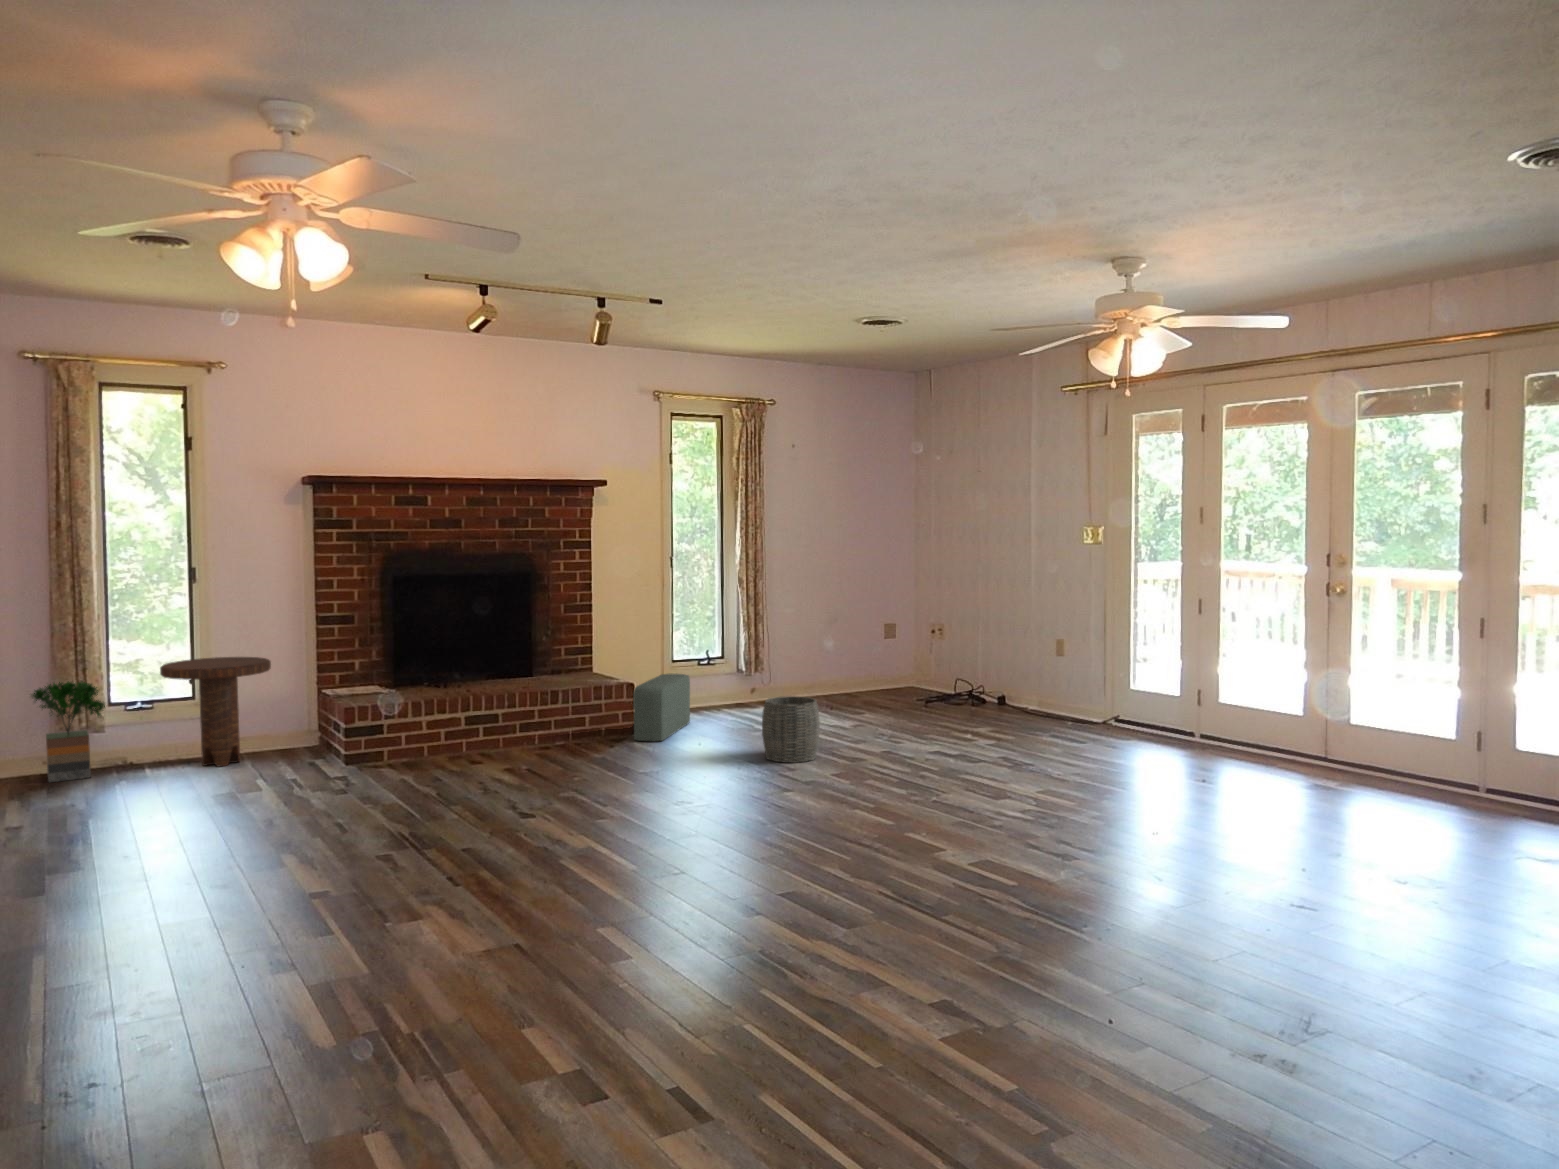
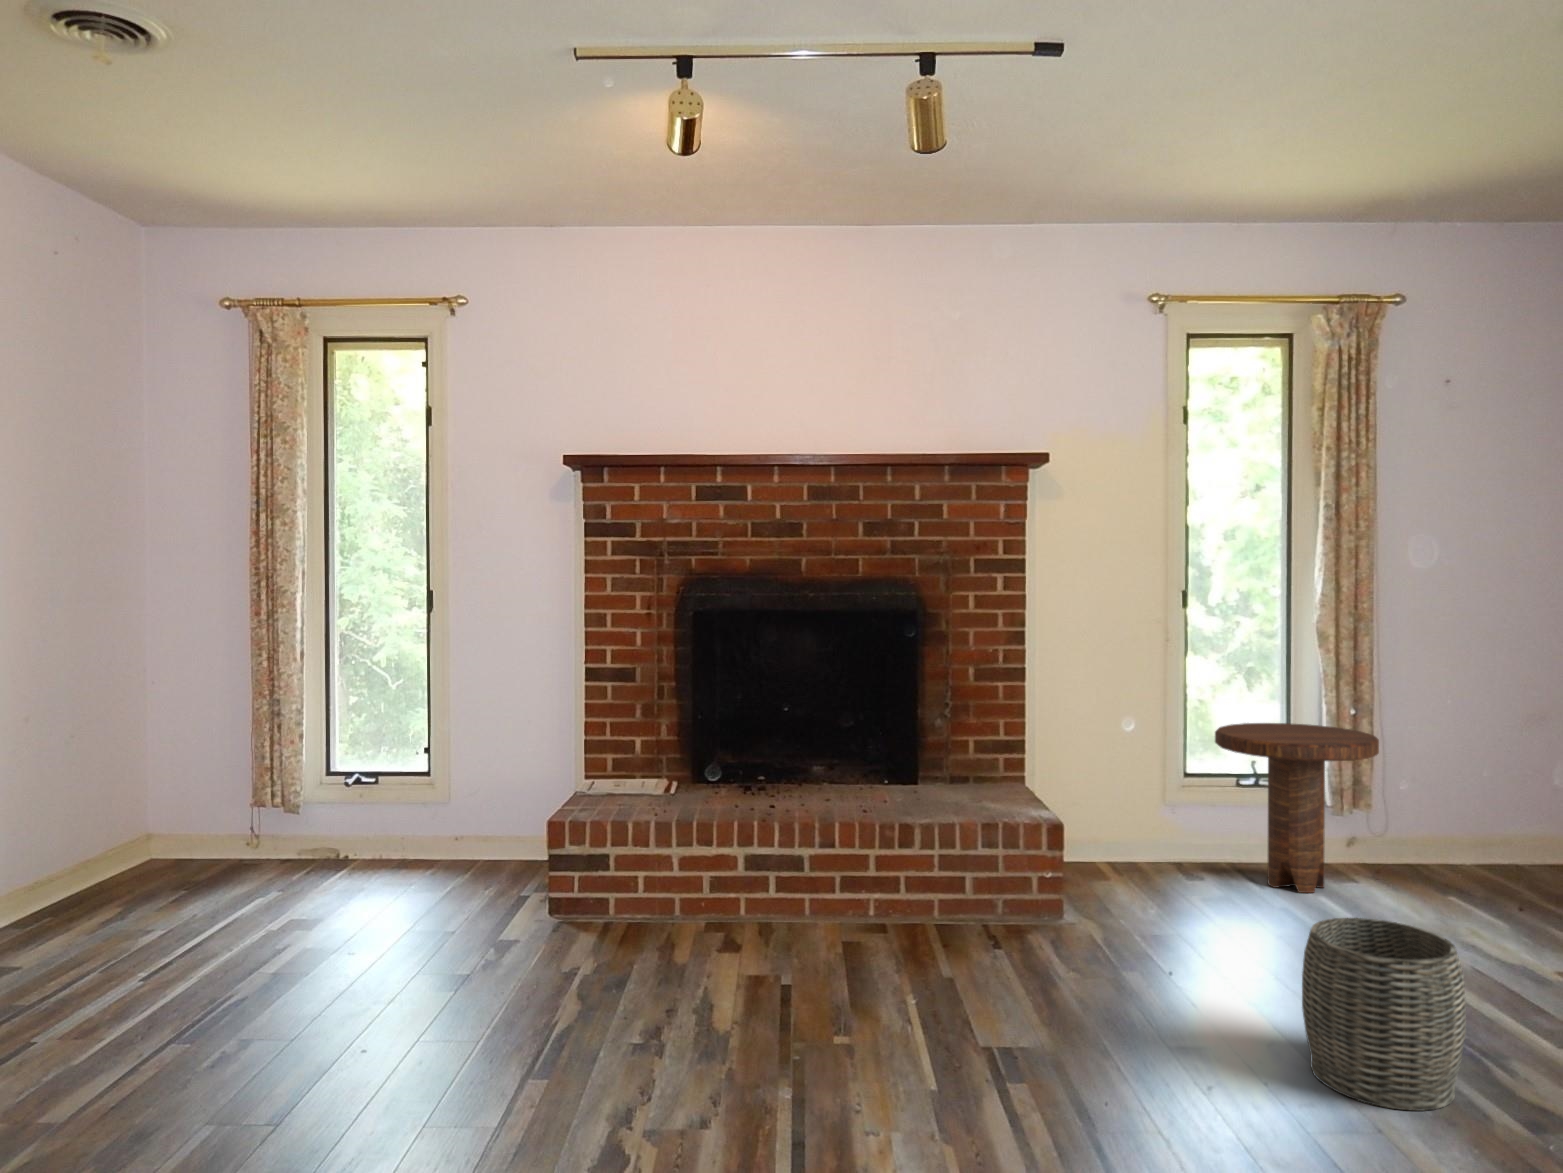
side table: present [160,657,271,767] -> present [1215,723,1379,893]
pouf: present [633,674,690,741] -> none [1048,807,1192,953]
potted tree: present [31,681,105,782] -> none [214,739,308,877]

